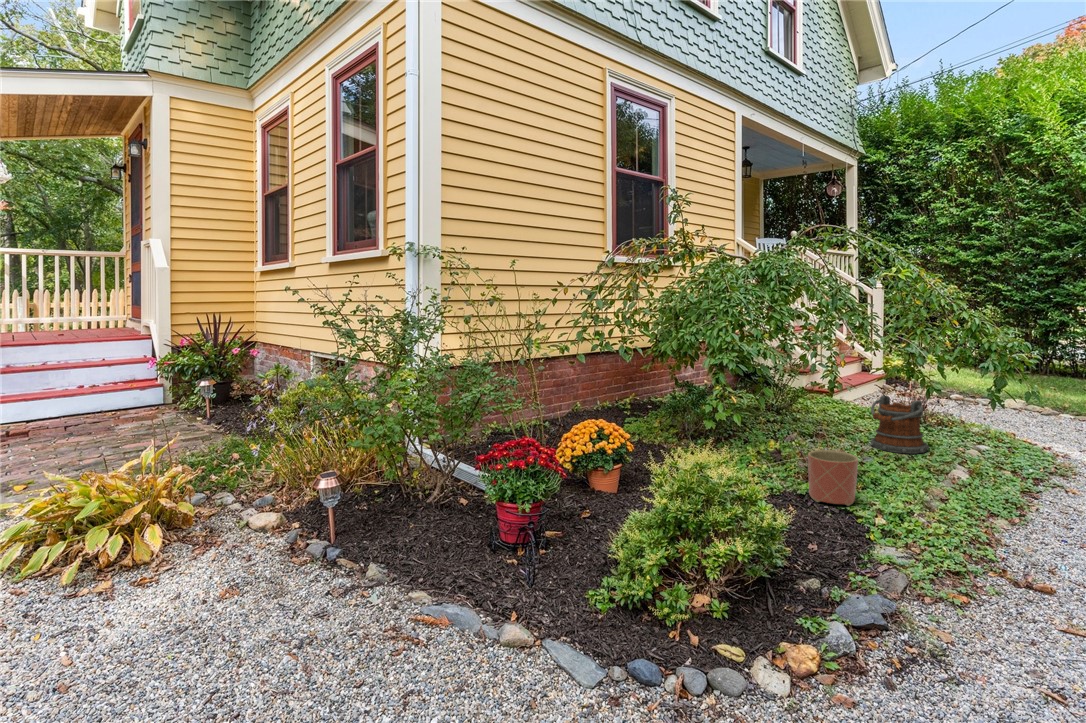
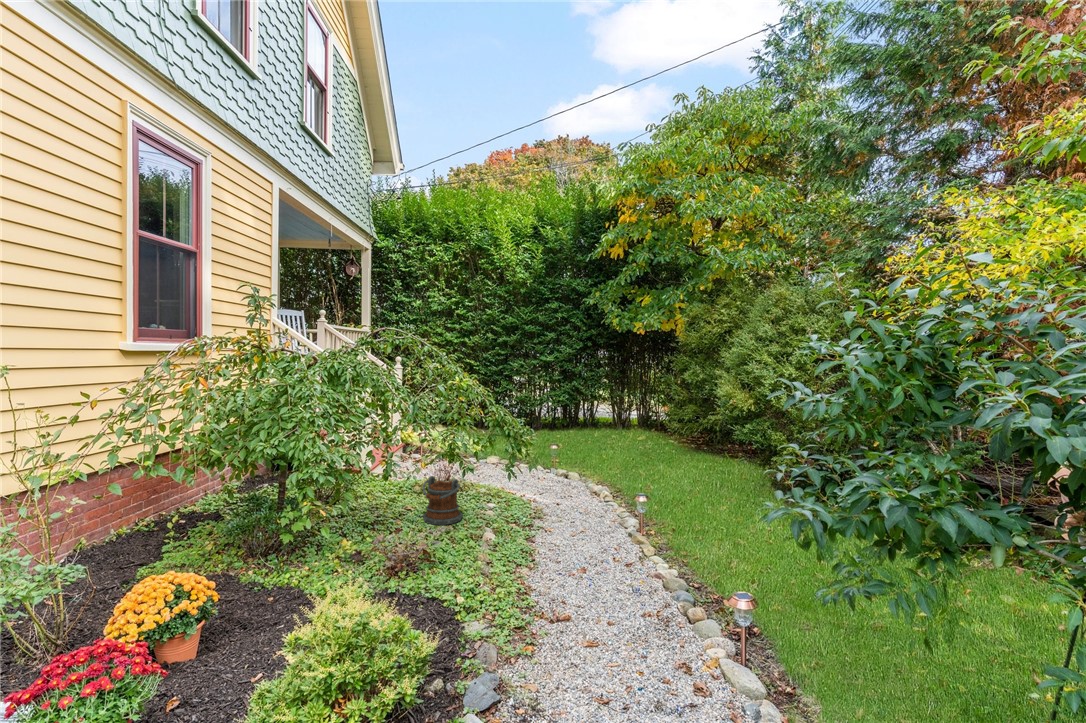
planter: present [808,450,858,506] -> none [400,545,439,598]

